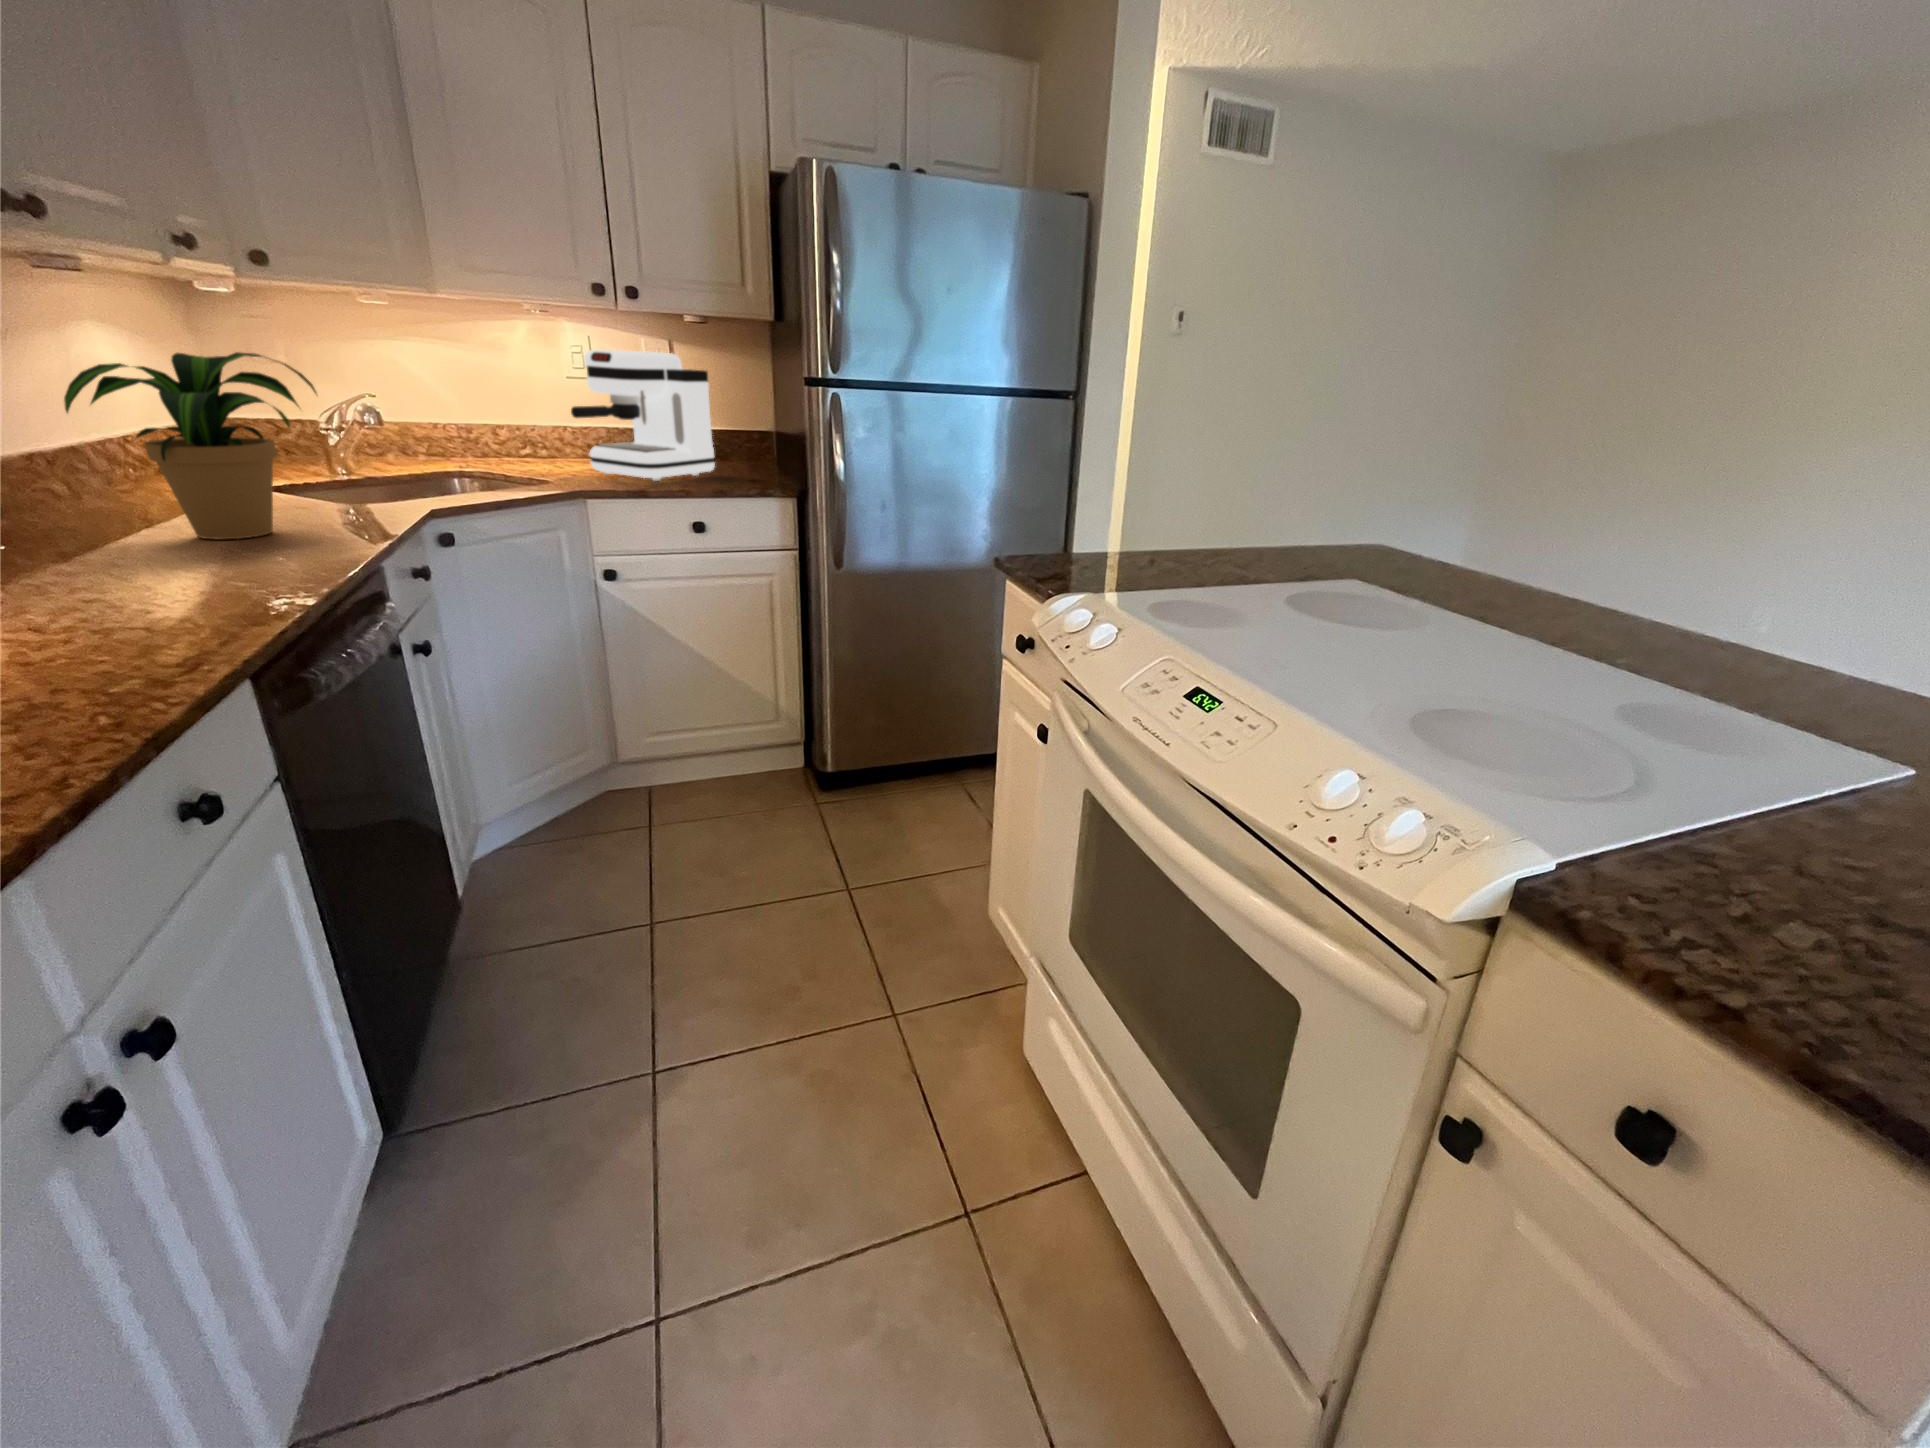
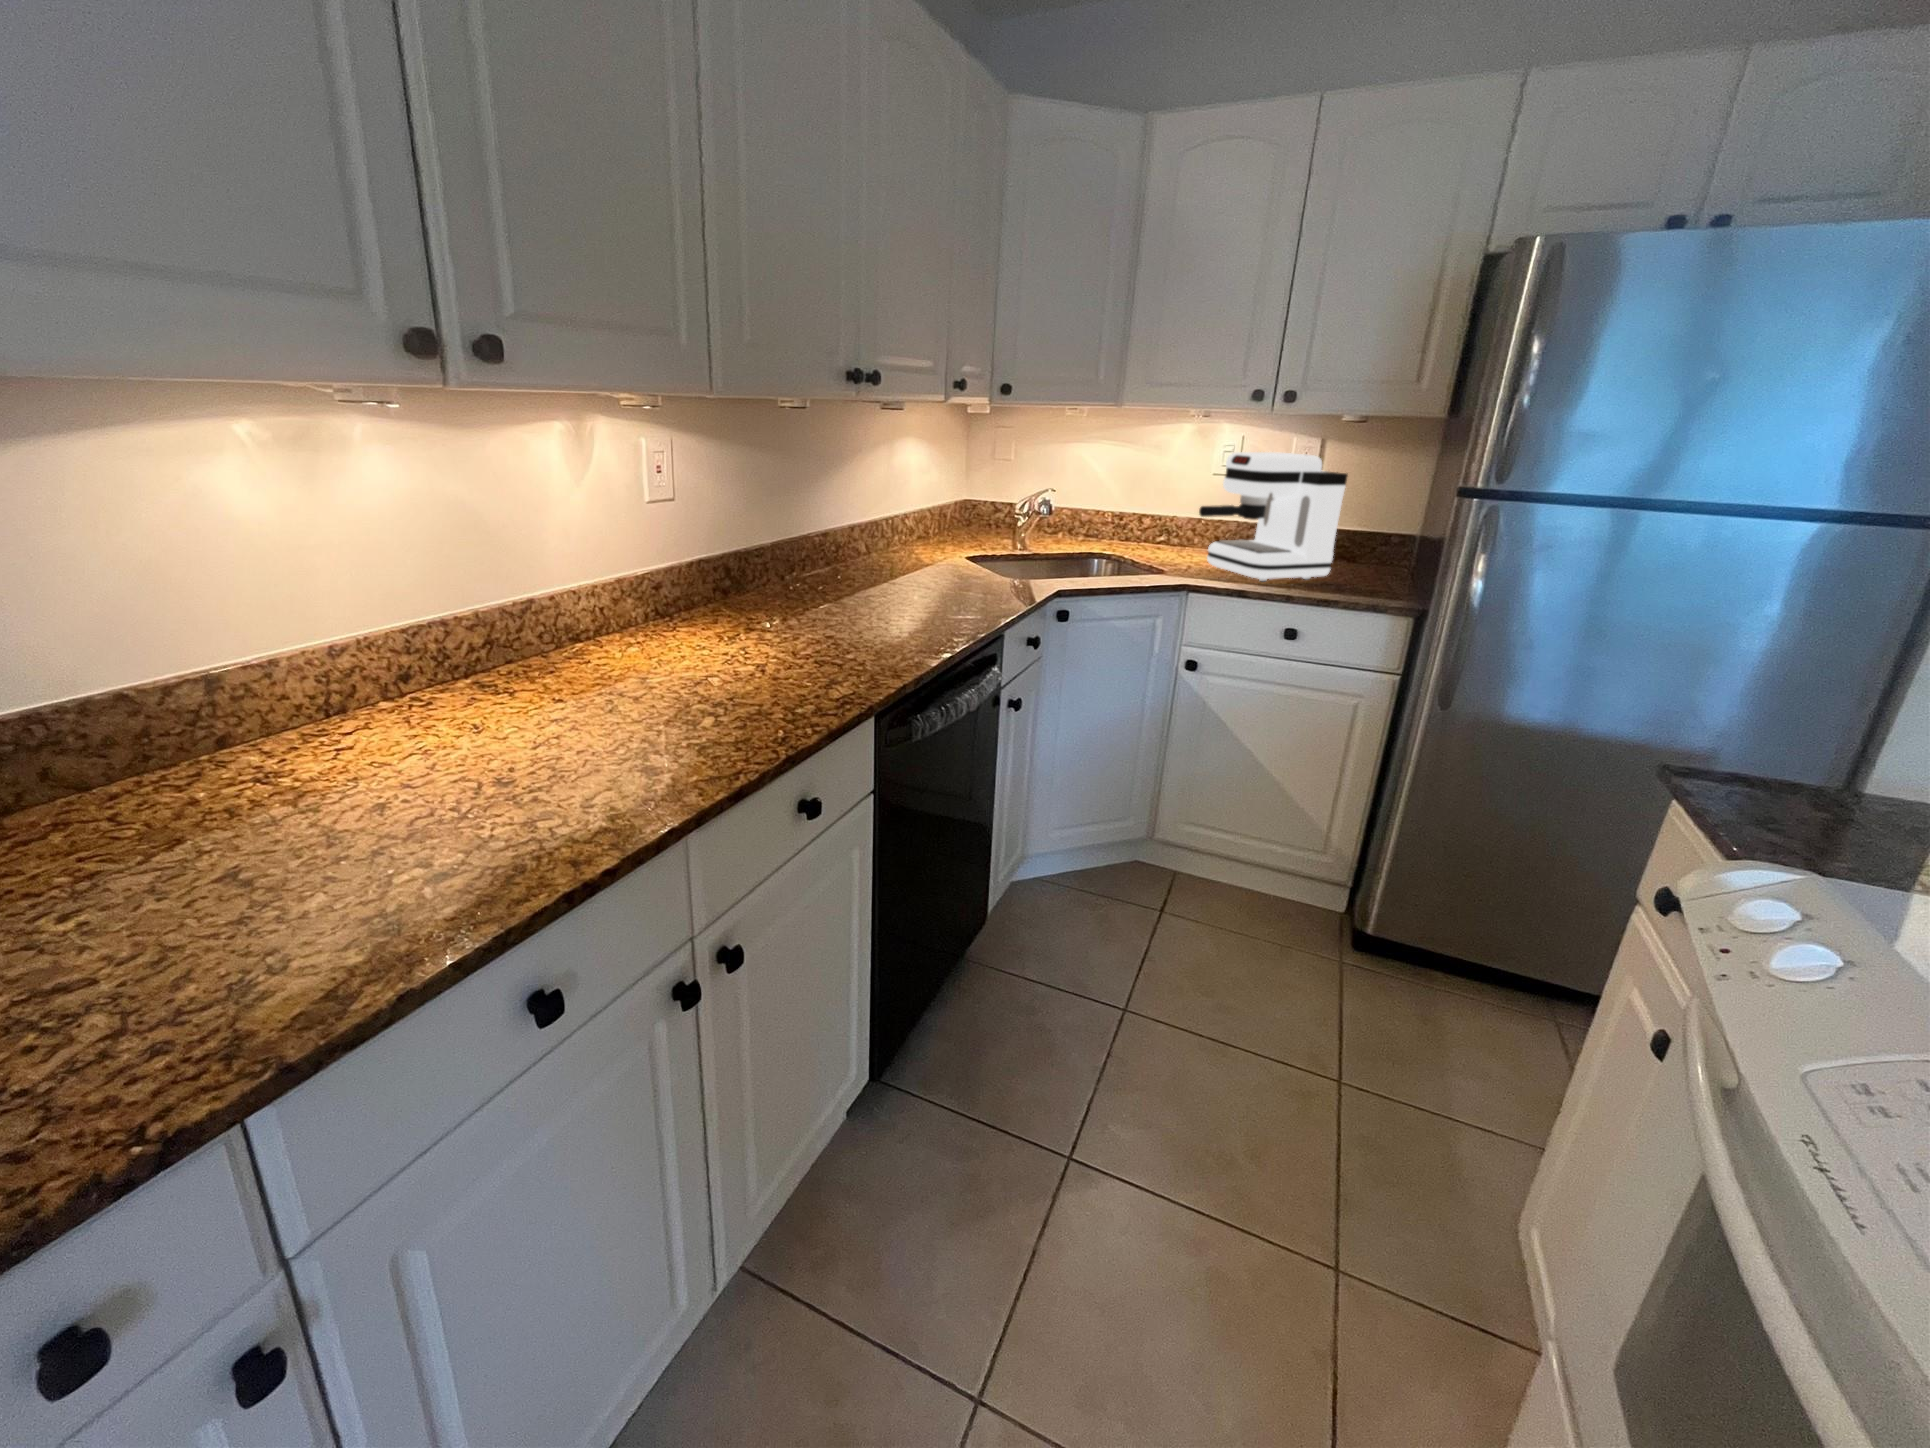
potted plant: present [64,352,316,539] -> none [856,464,999,600]

